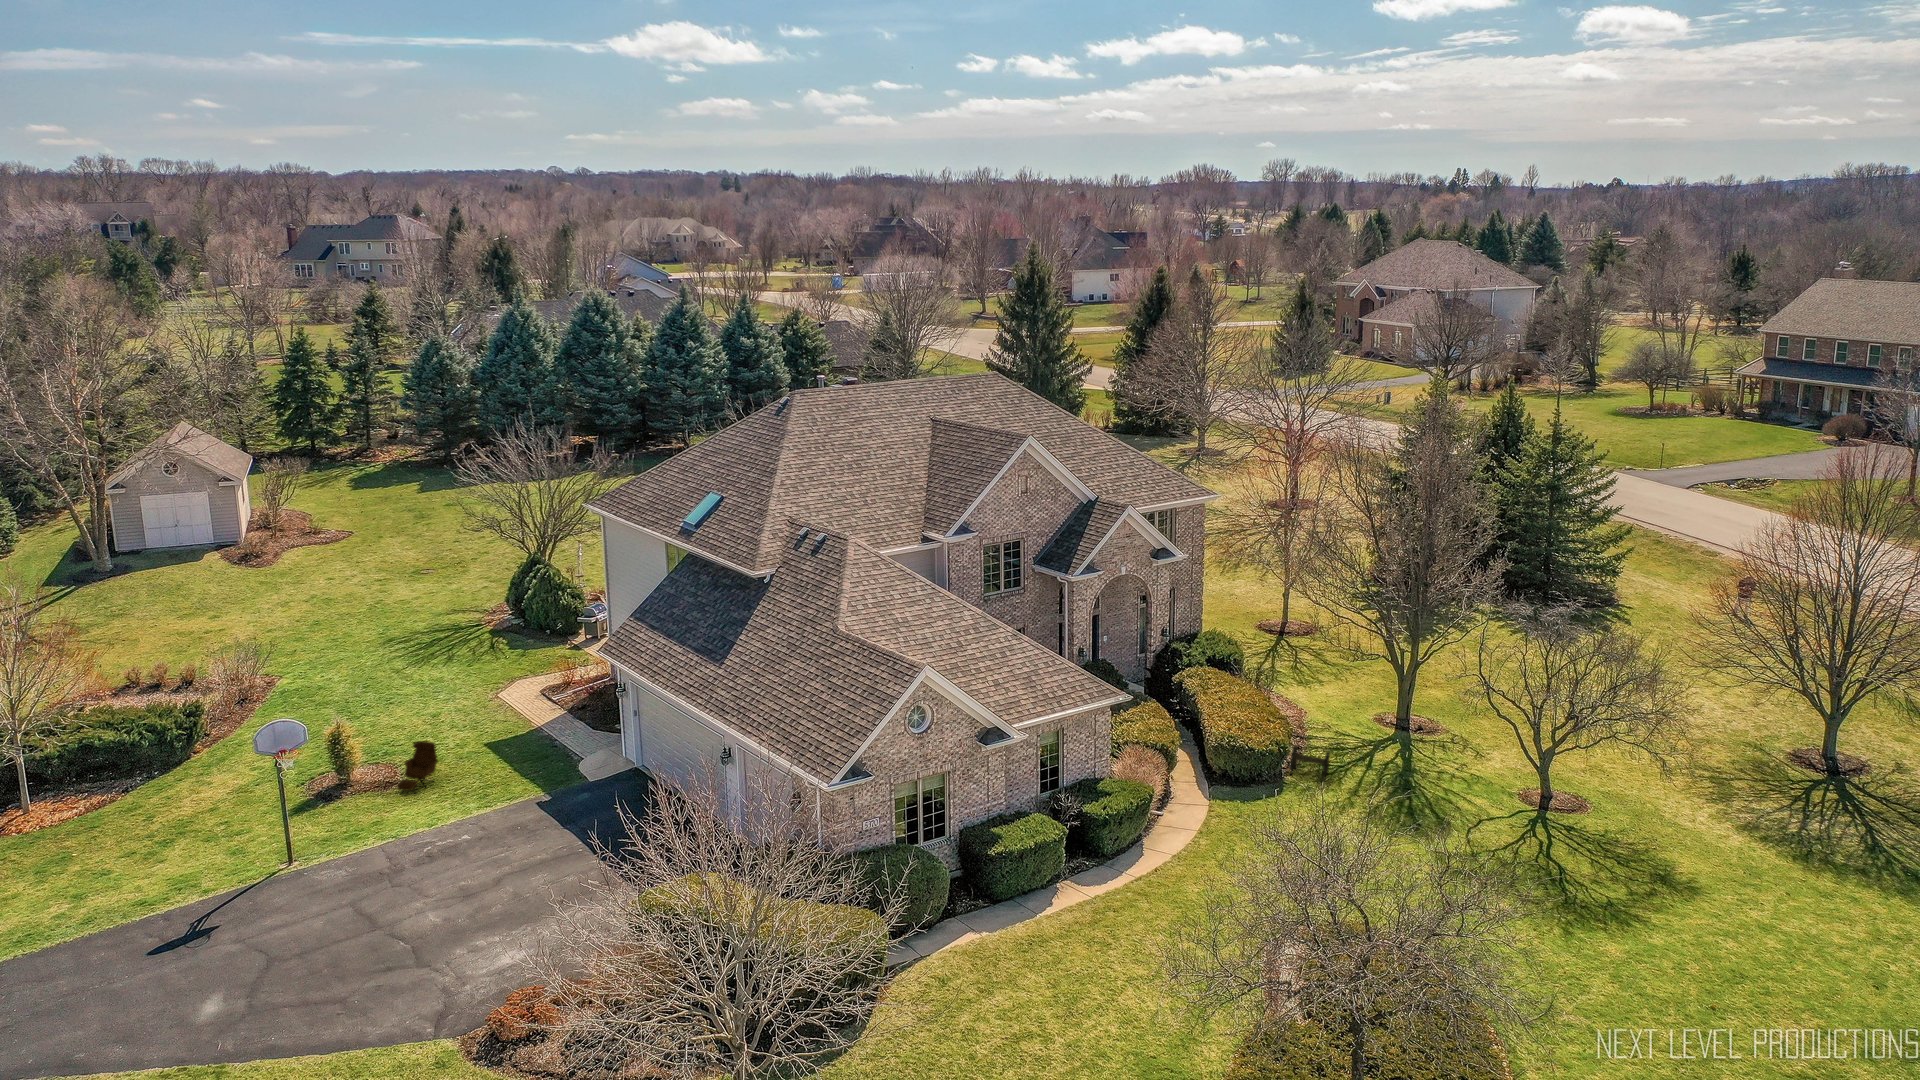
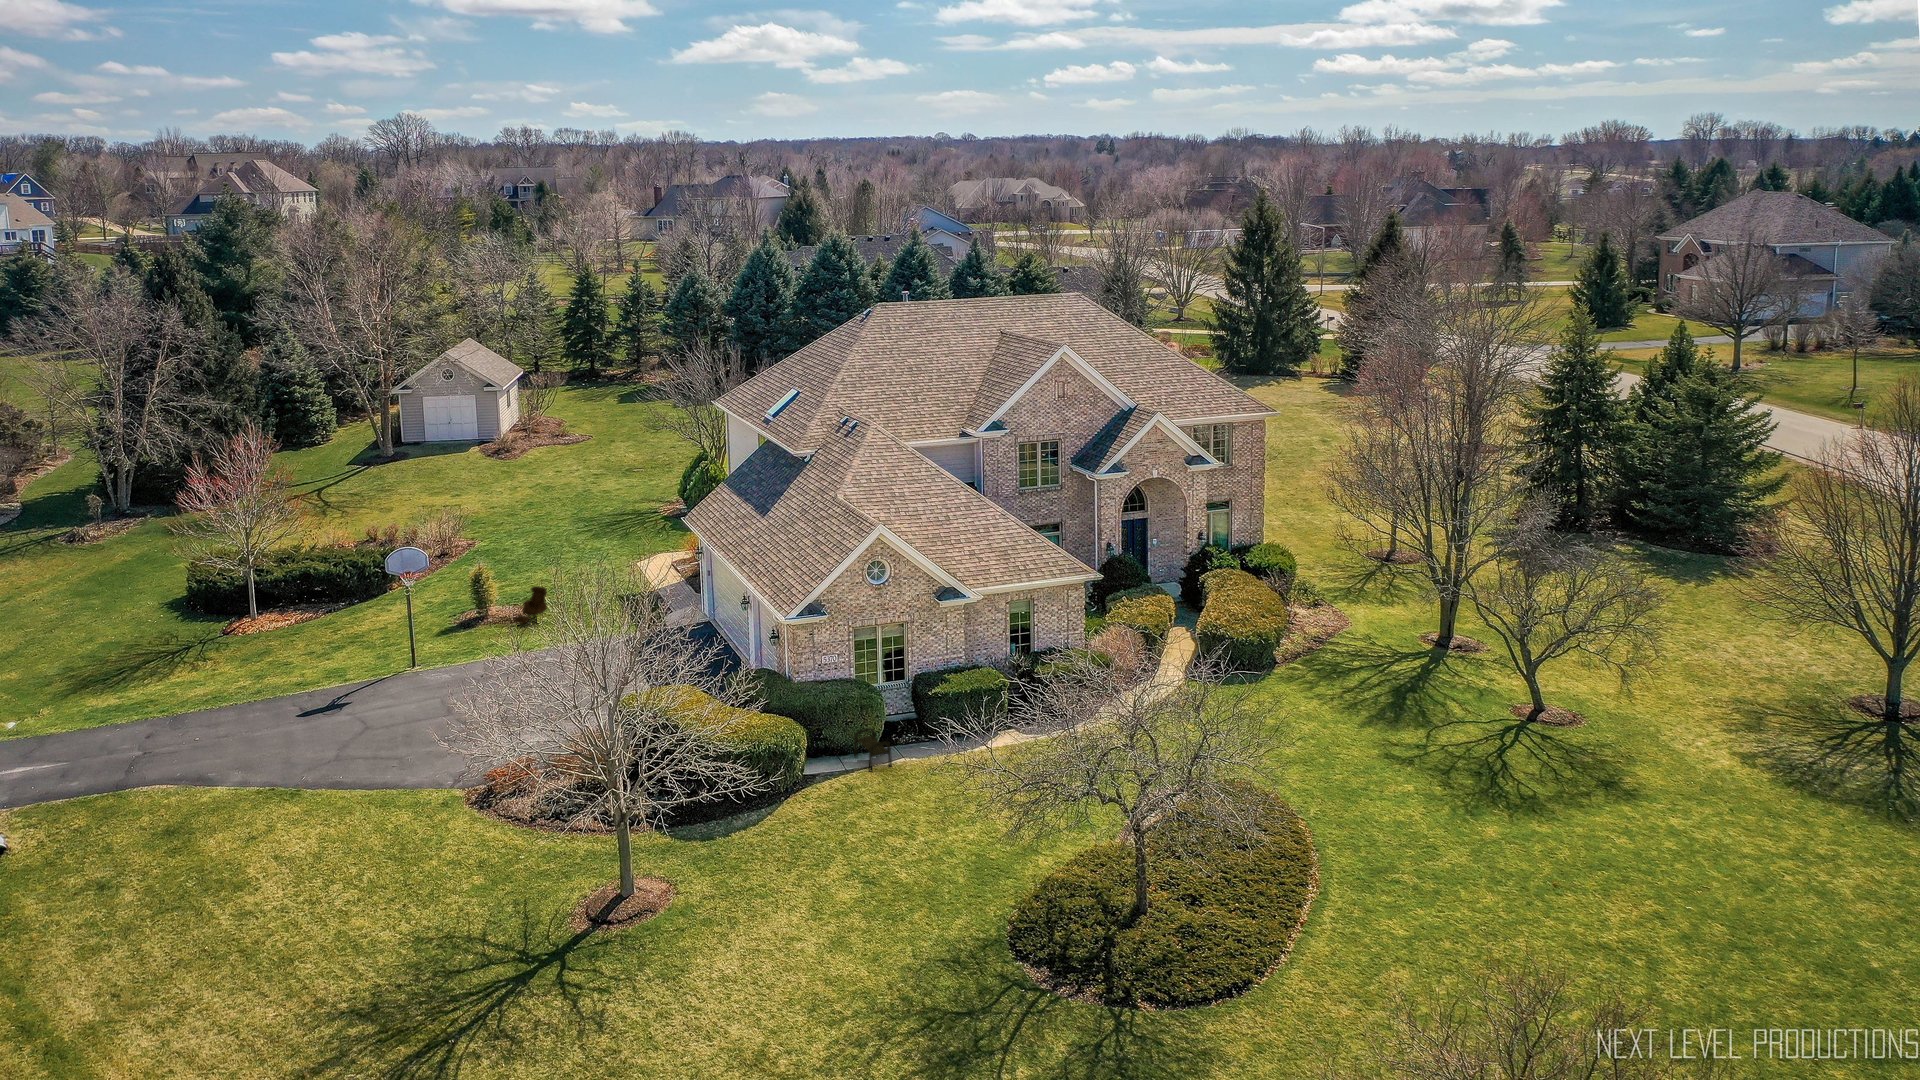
bench: present [1290,747,1330,781] -> present [854,728,892,772]

